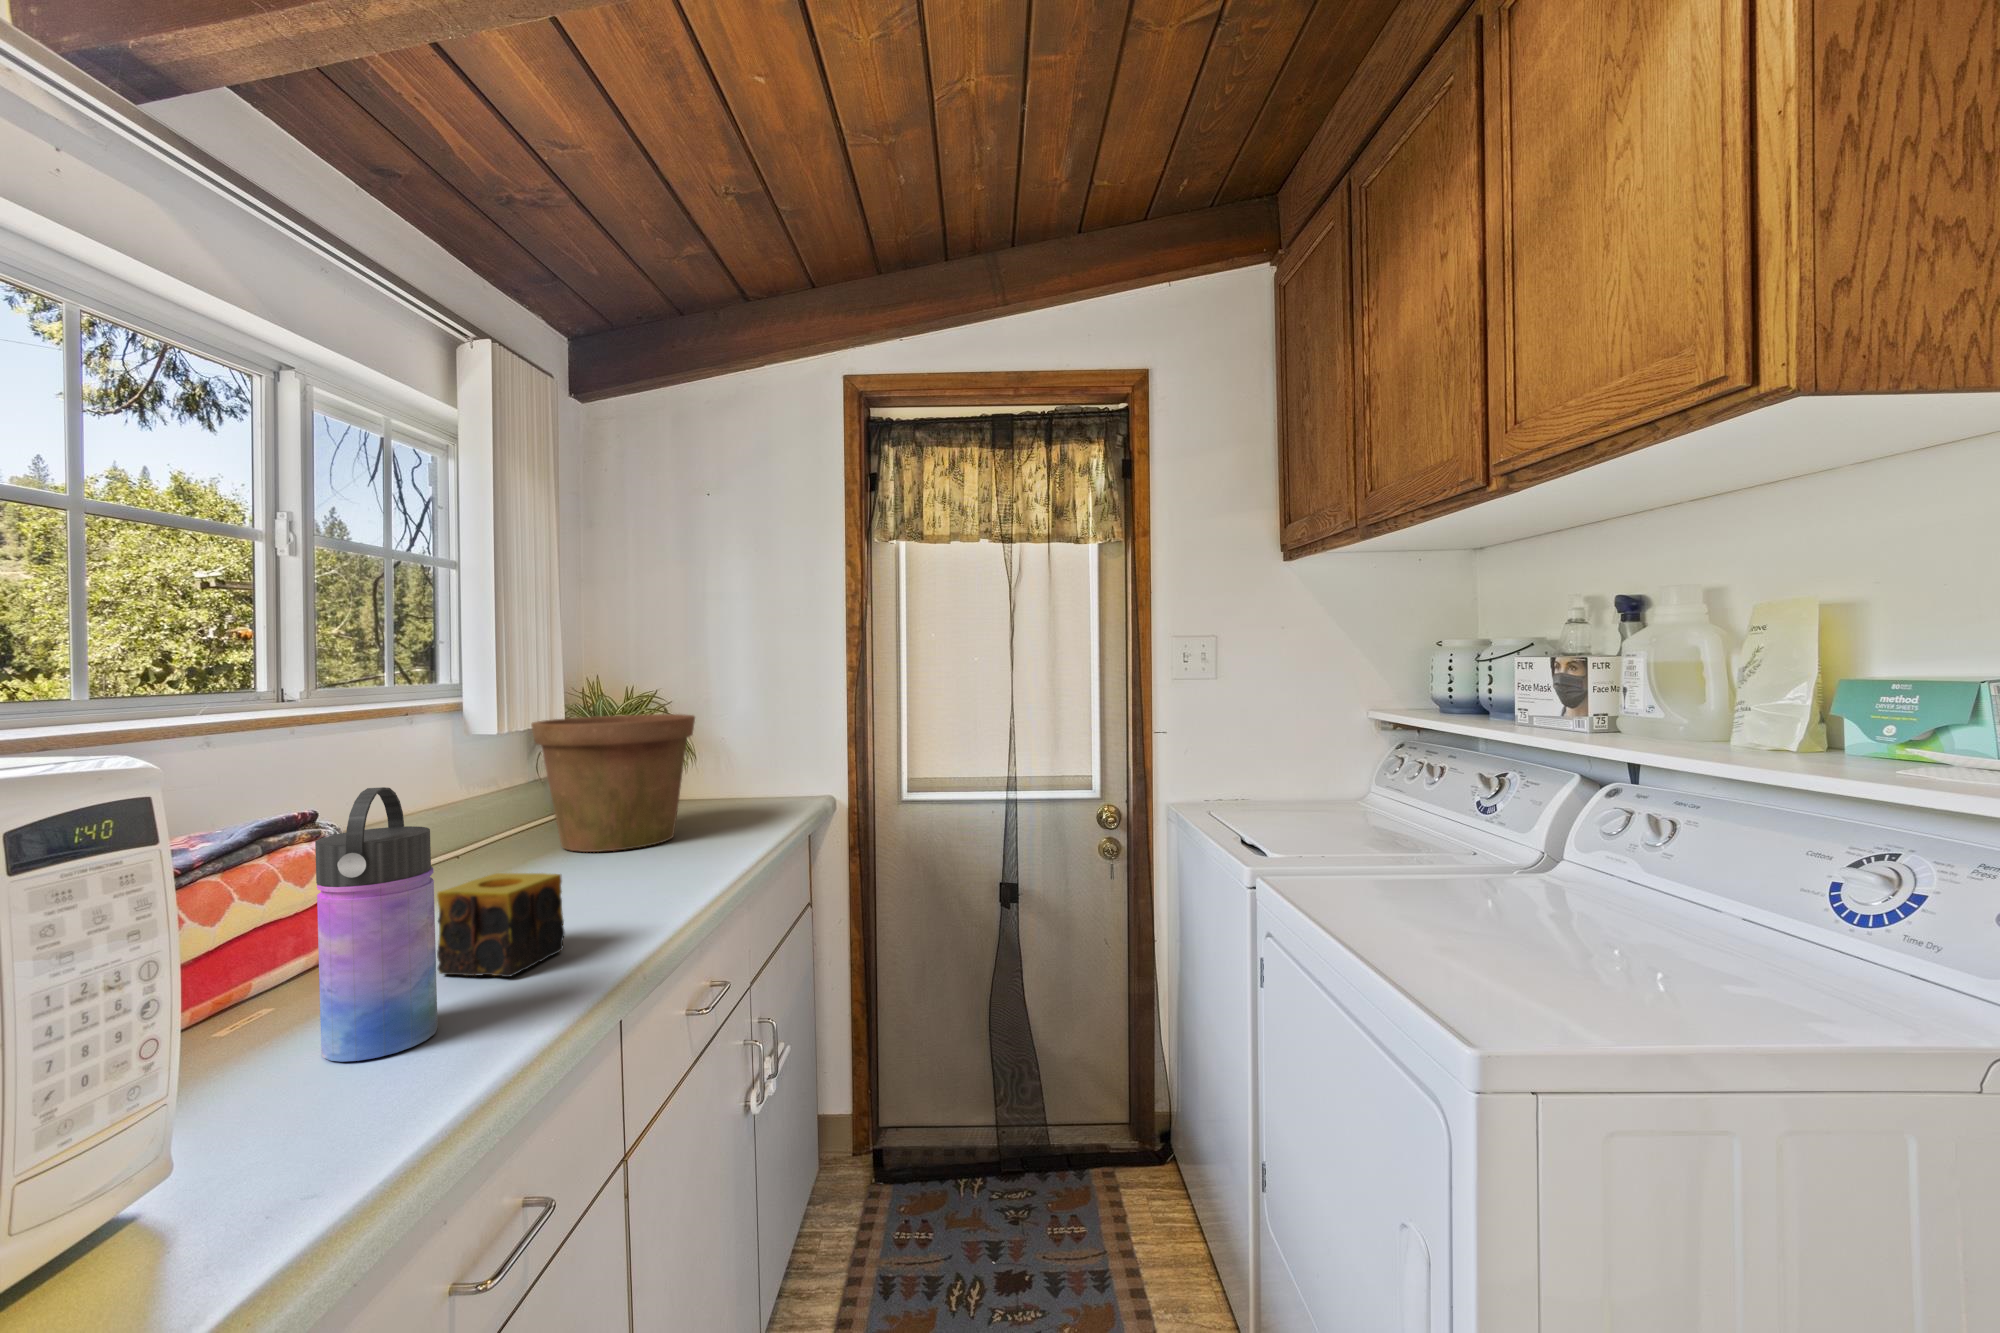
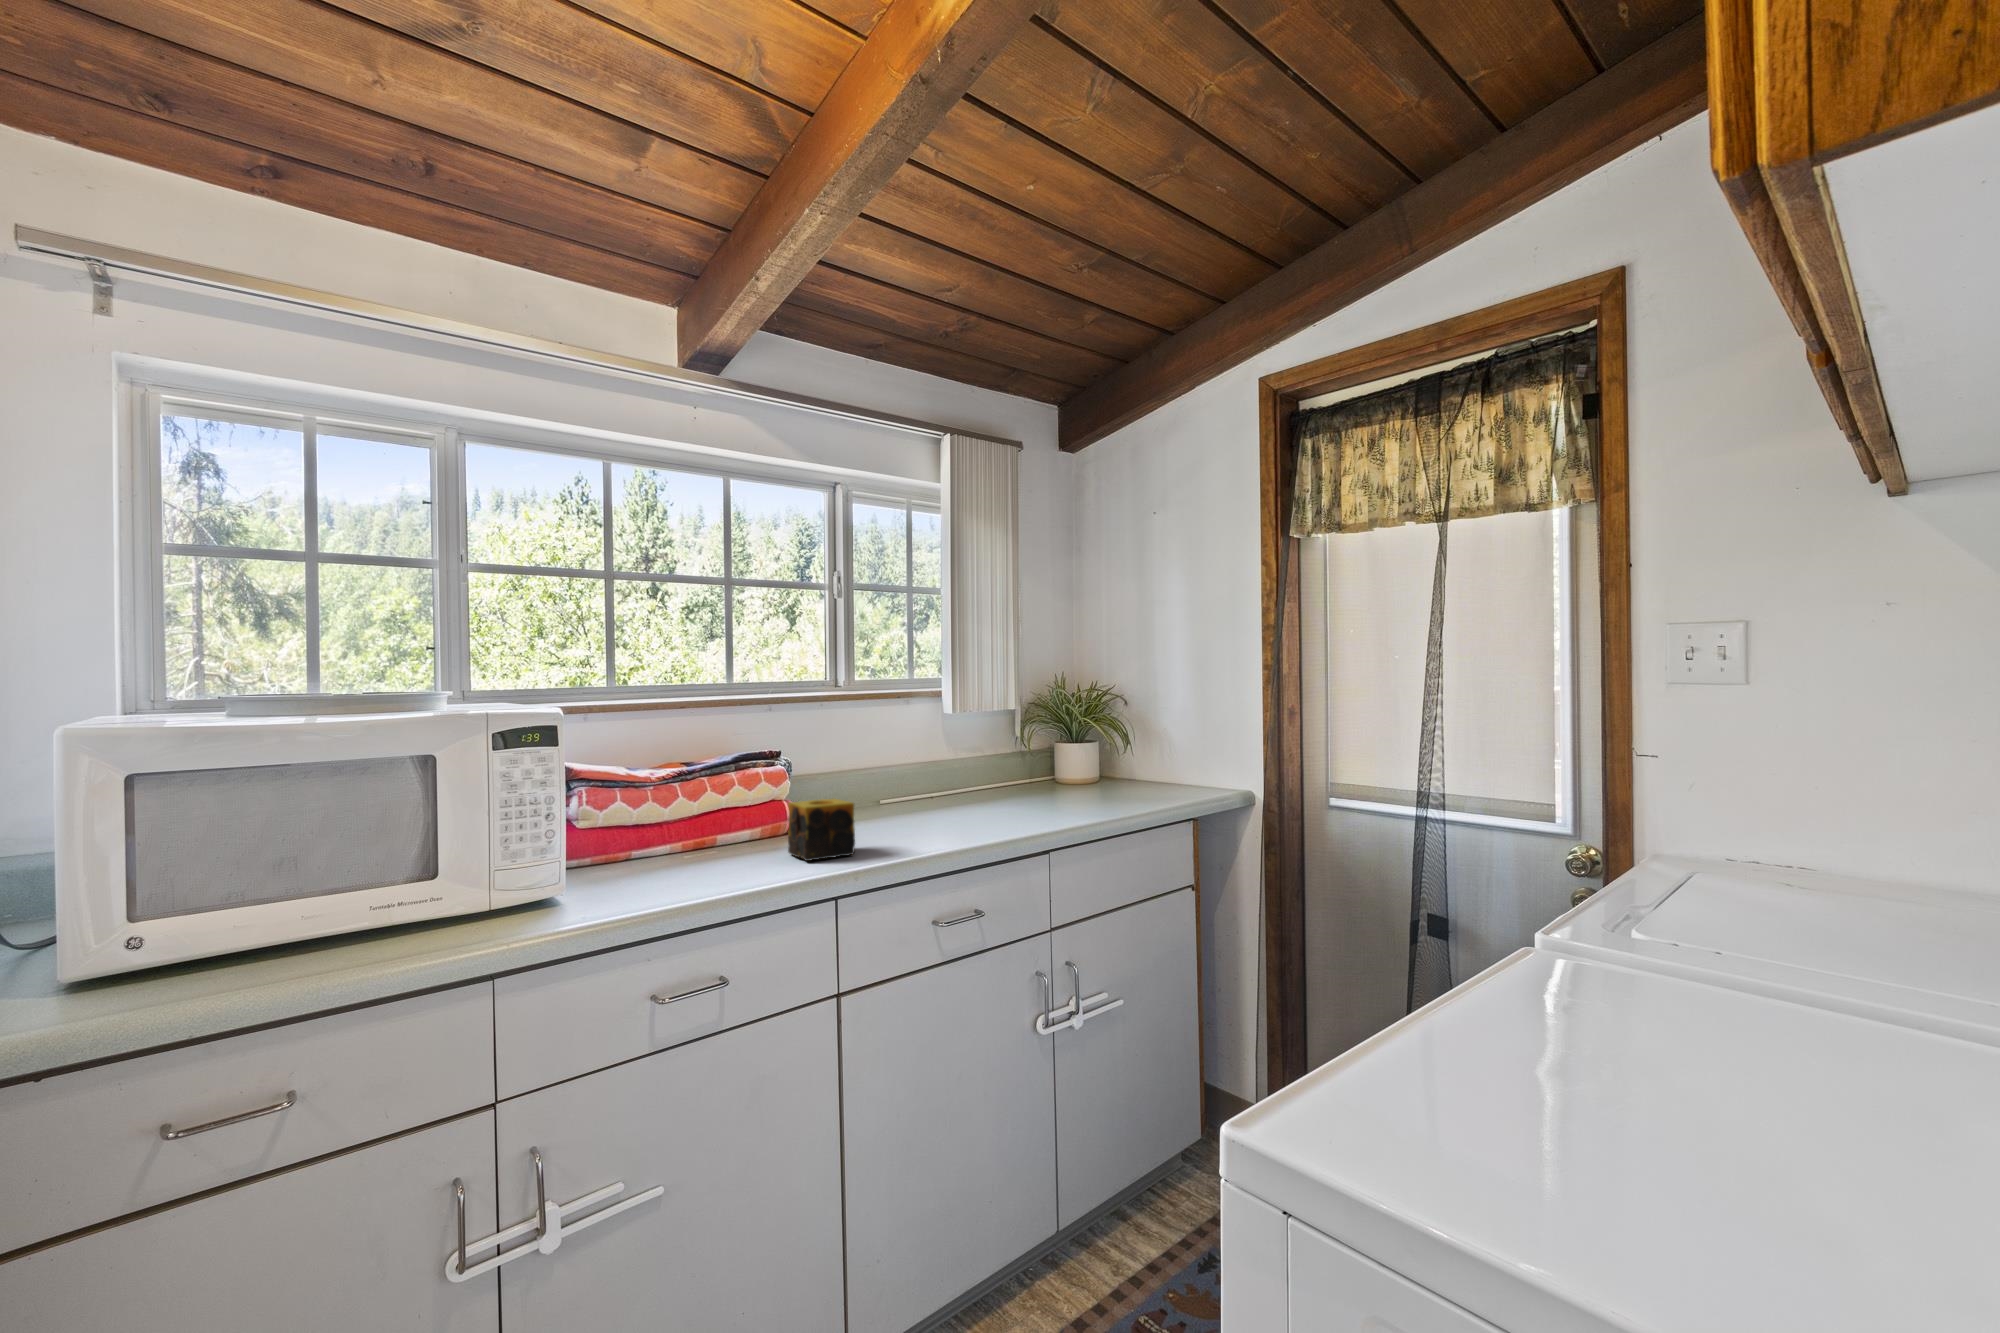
flower pot: present [531,714,695,852] -> none [965,705,1083,808]
water bottle: present [315,787,438,1062] -> none [684,731,742,880]

